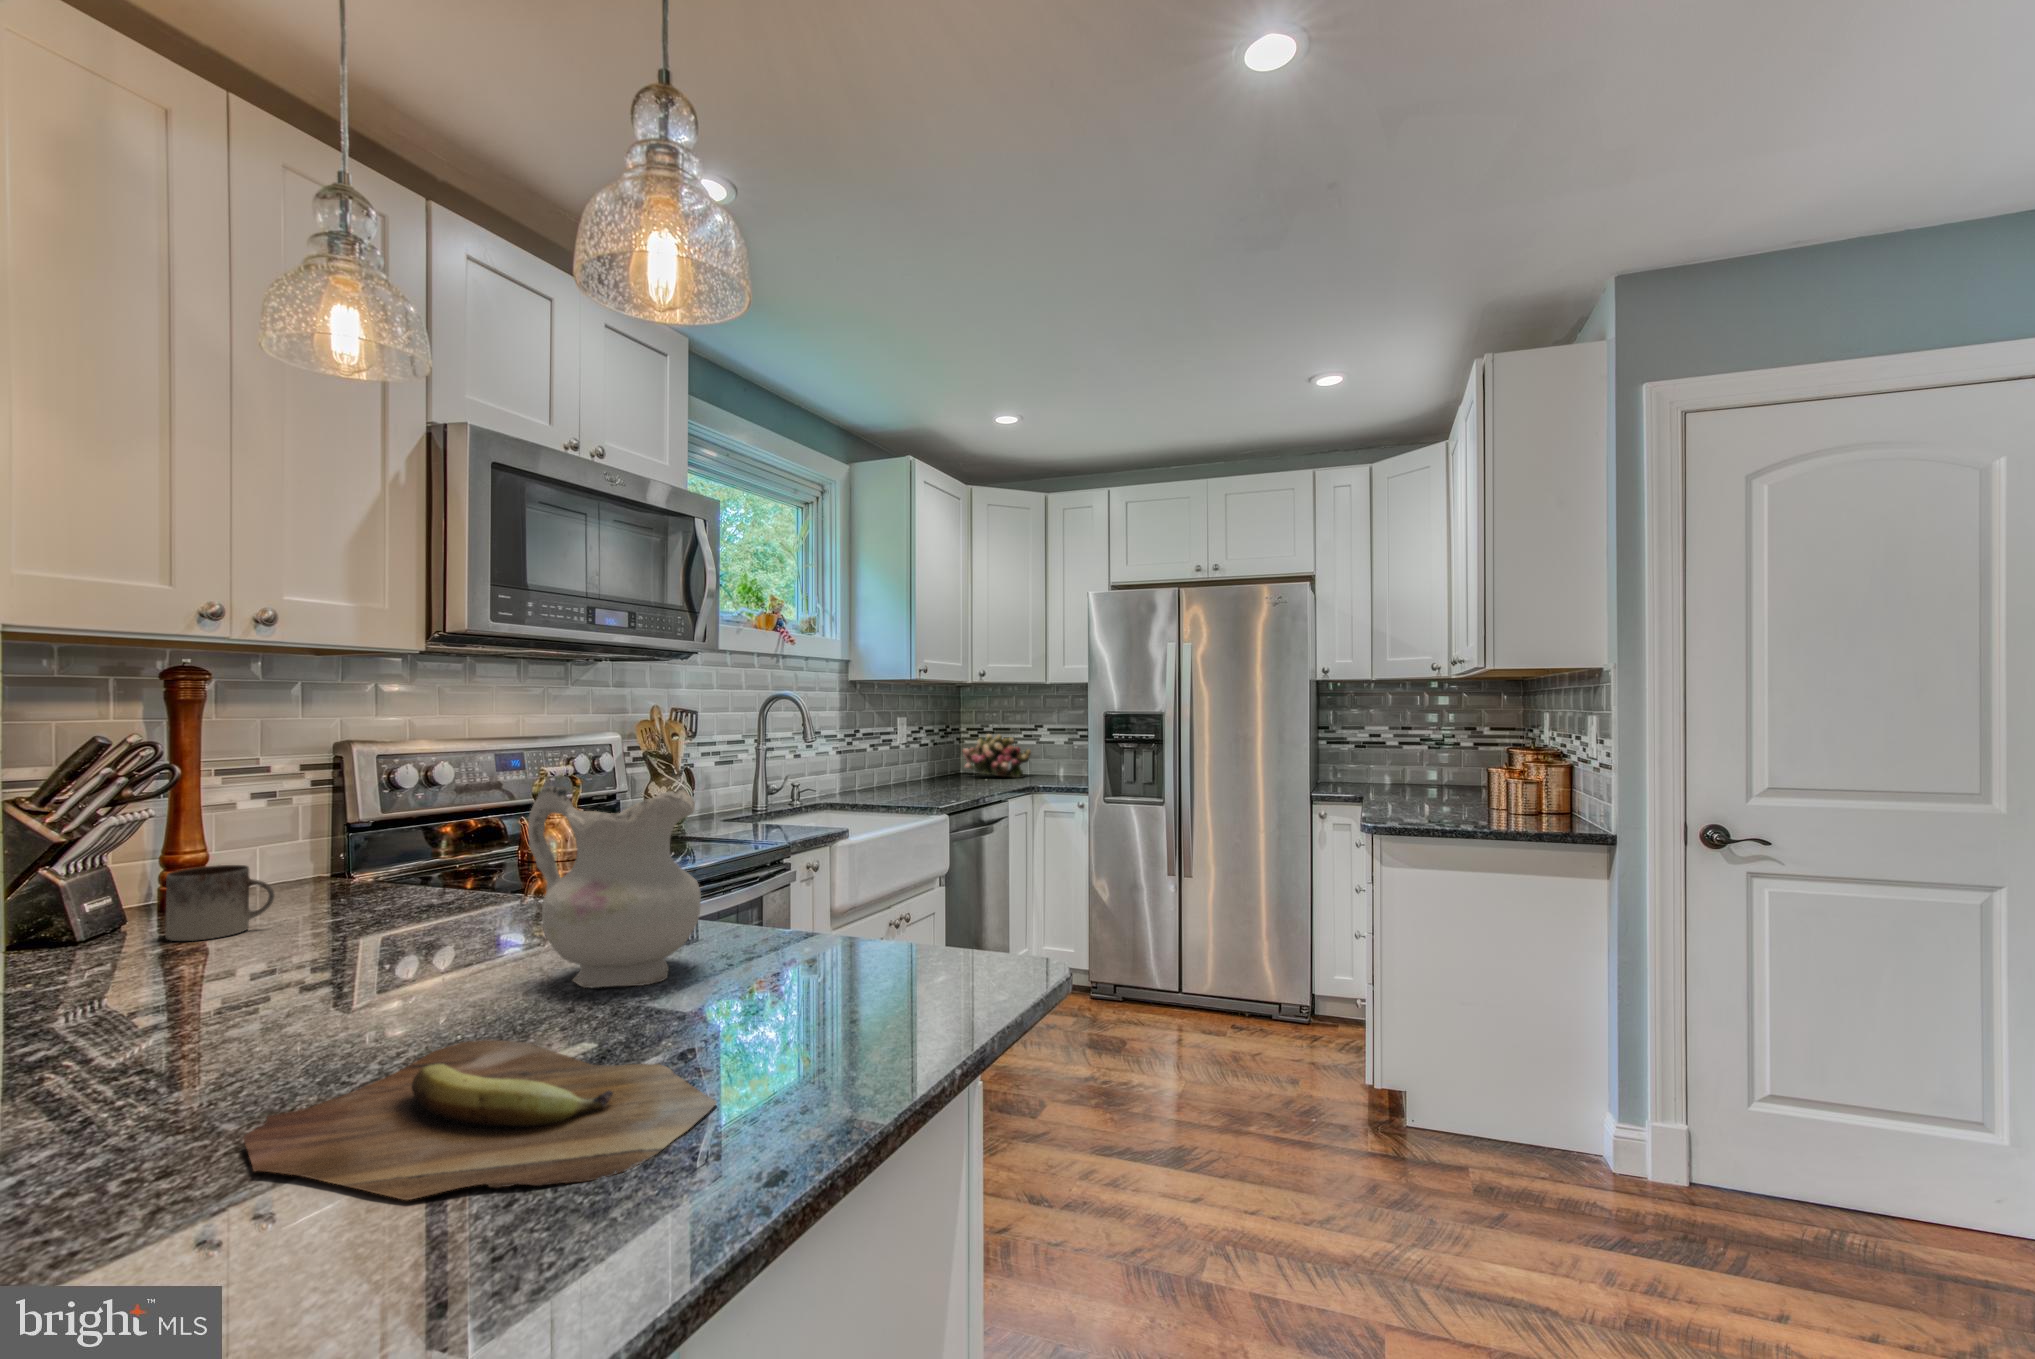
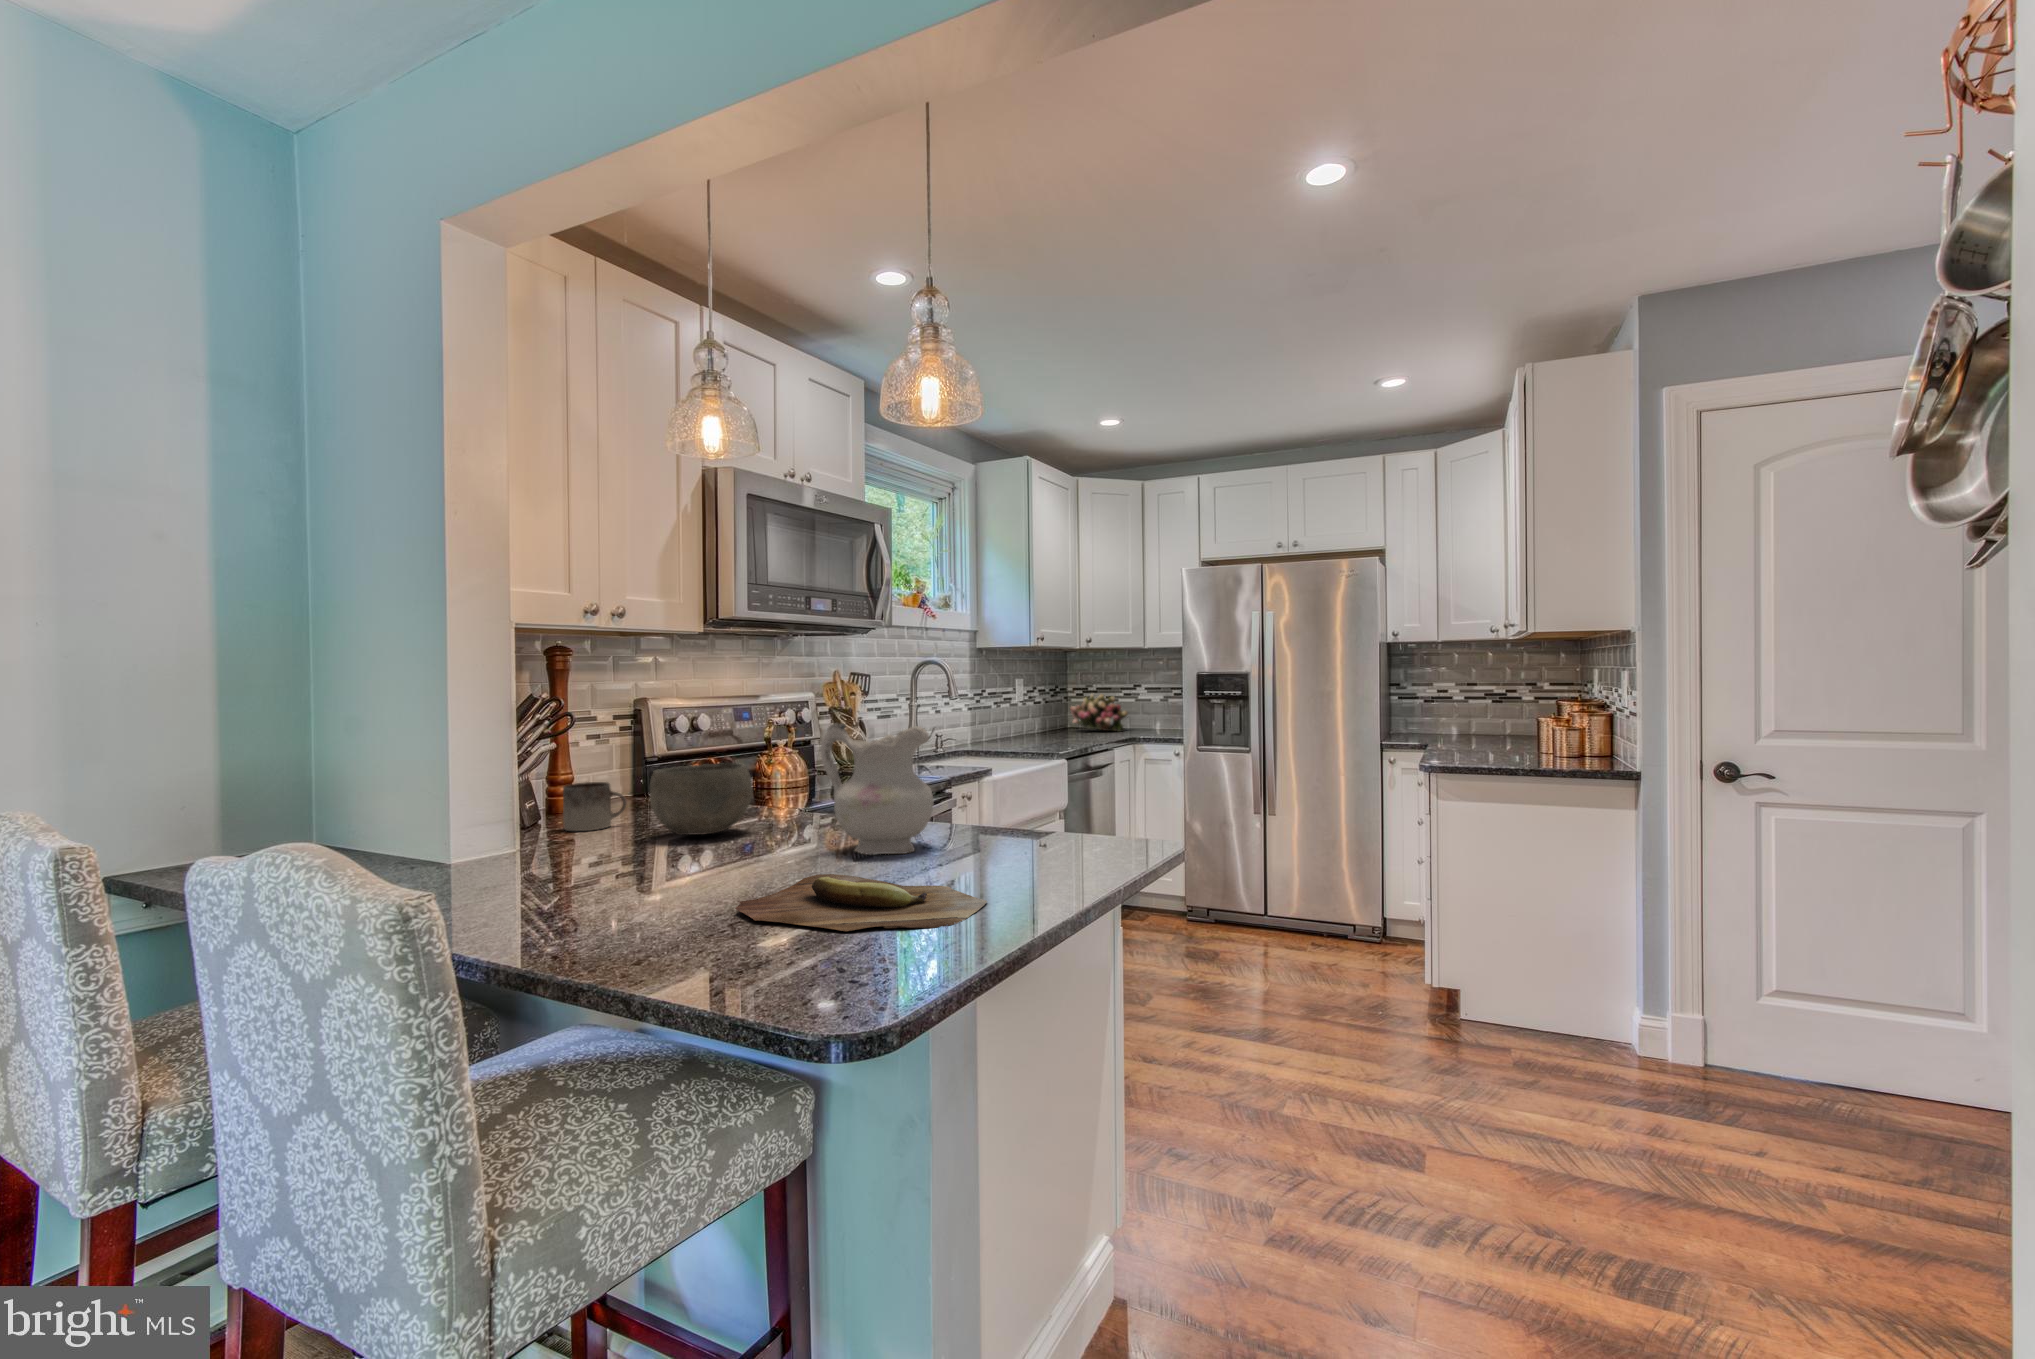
bowl: none [280,839,452,950] -> present [649,763,753,835]

